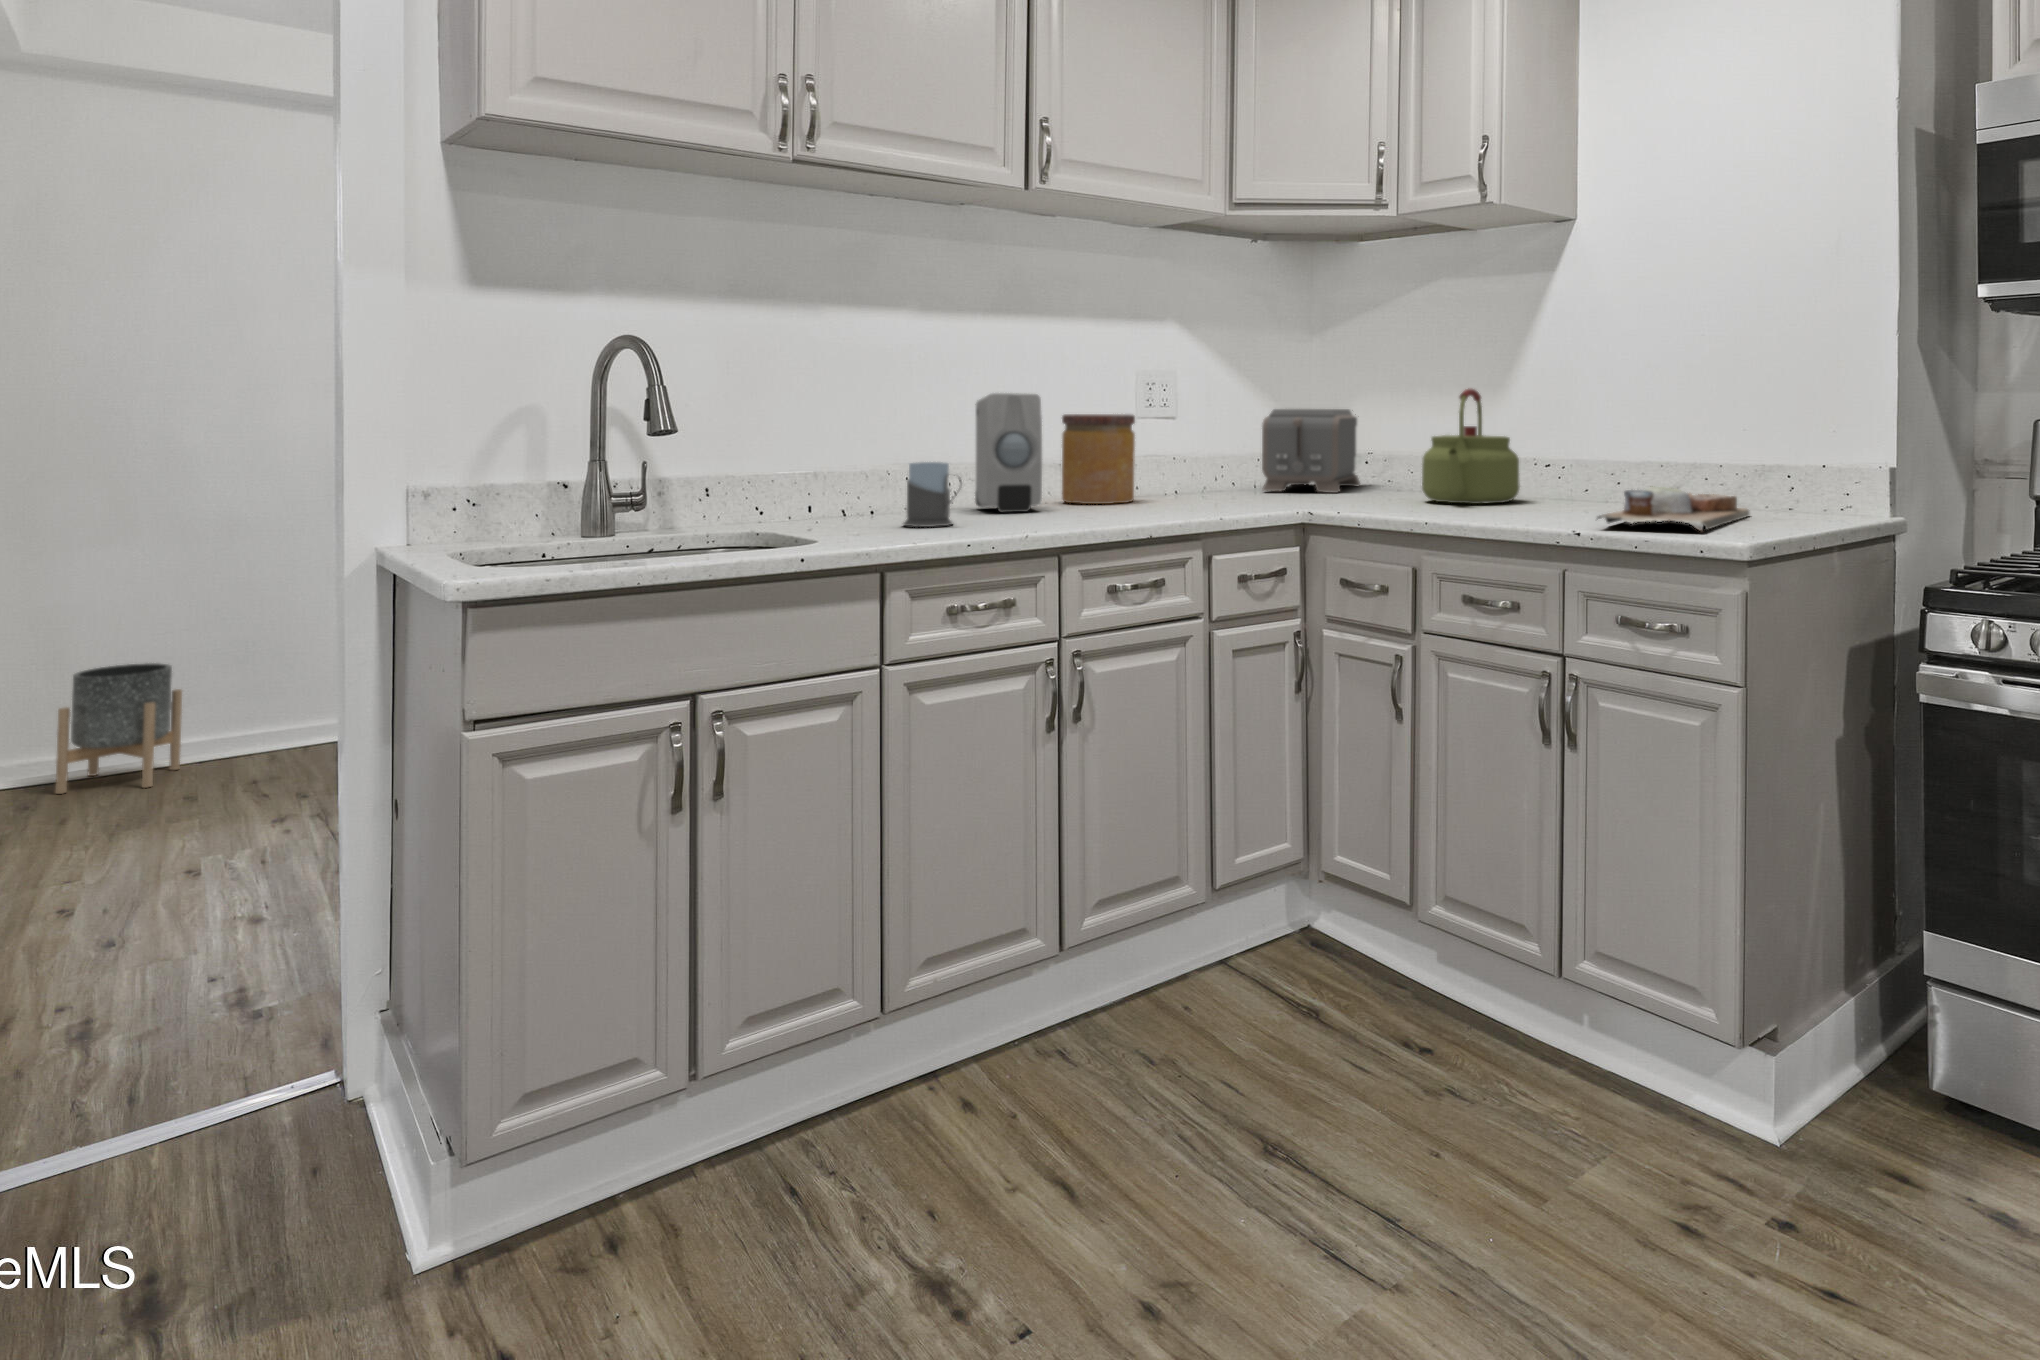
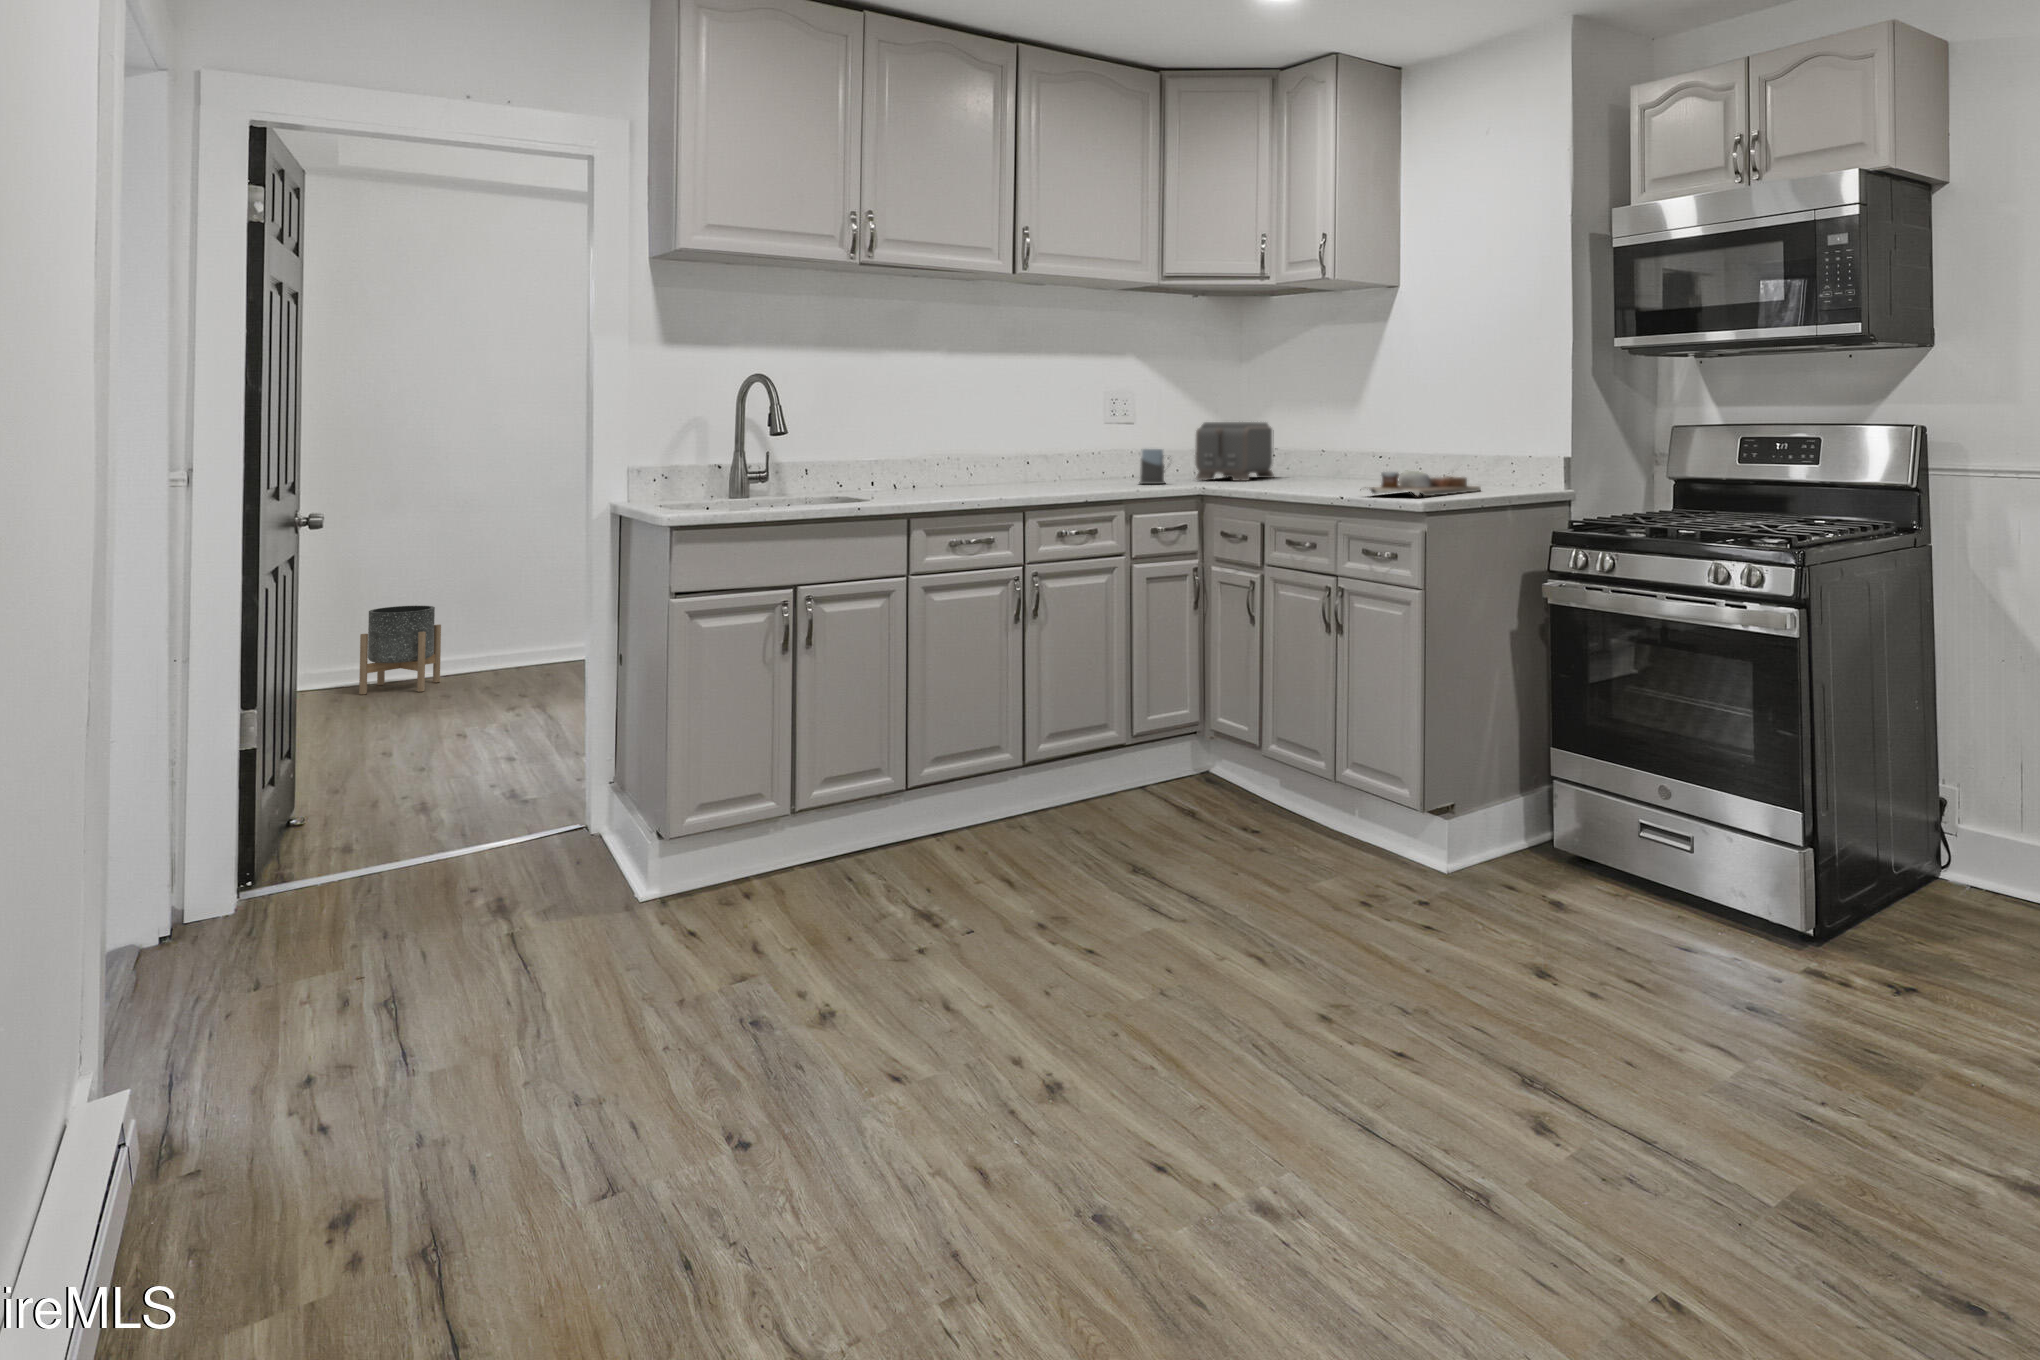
kettle: present [1422,389,1520,504] -> none [1291,407,1356,486]
soap dispenser: present [975,393,1042,512] -> none [987,411,1029,490]
jar: present [1062,414,1135,504] -> none [1049,425,1099,486]
mug: present [903,462,962,527] -> present [1140,449,1171,484]

